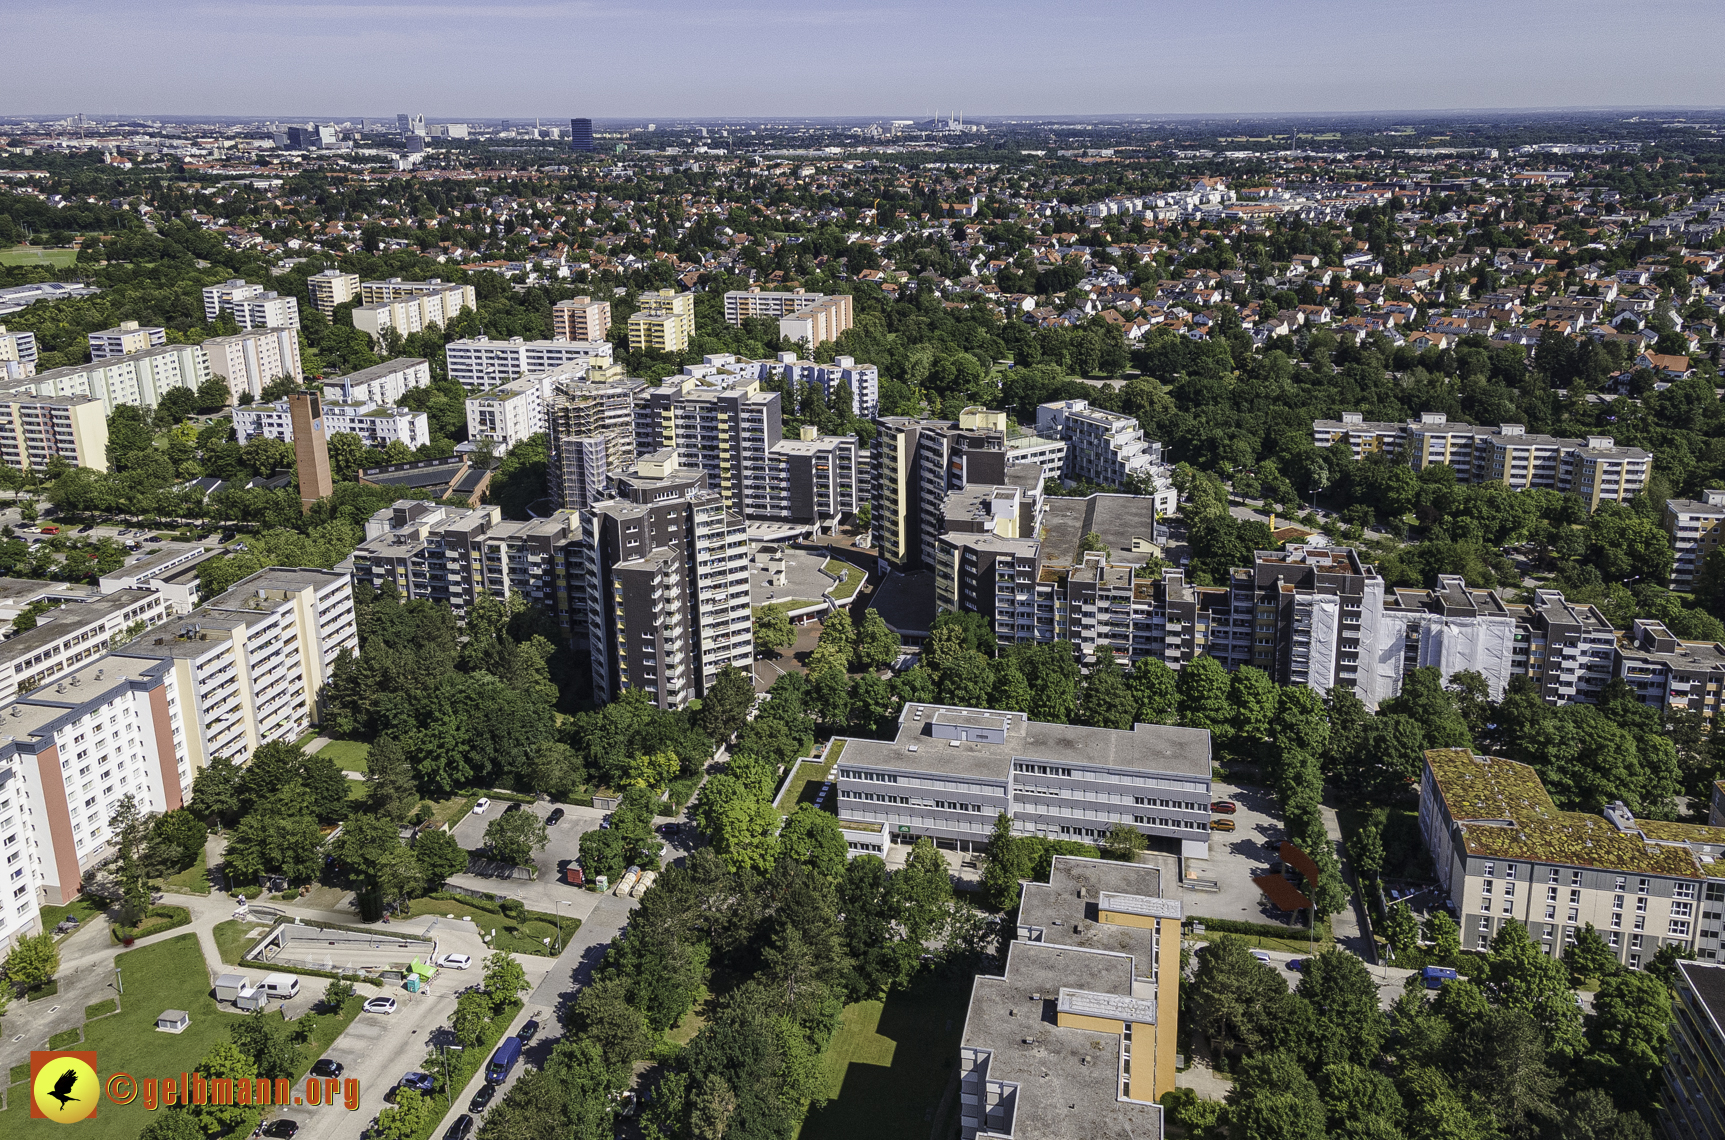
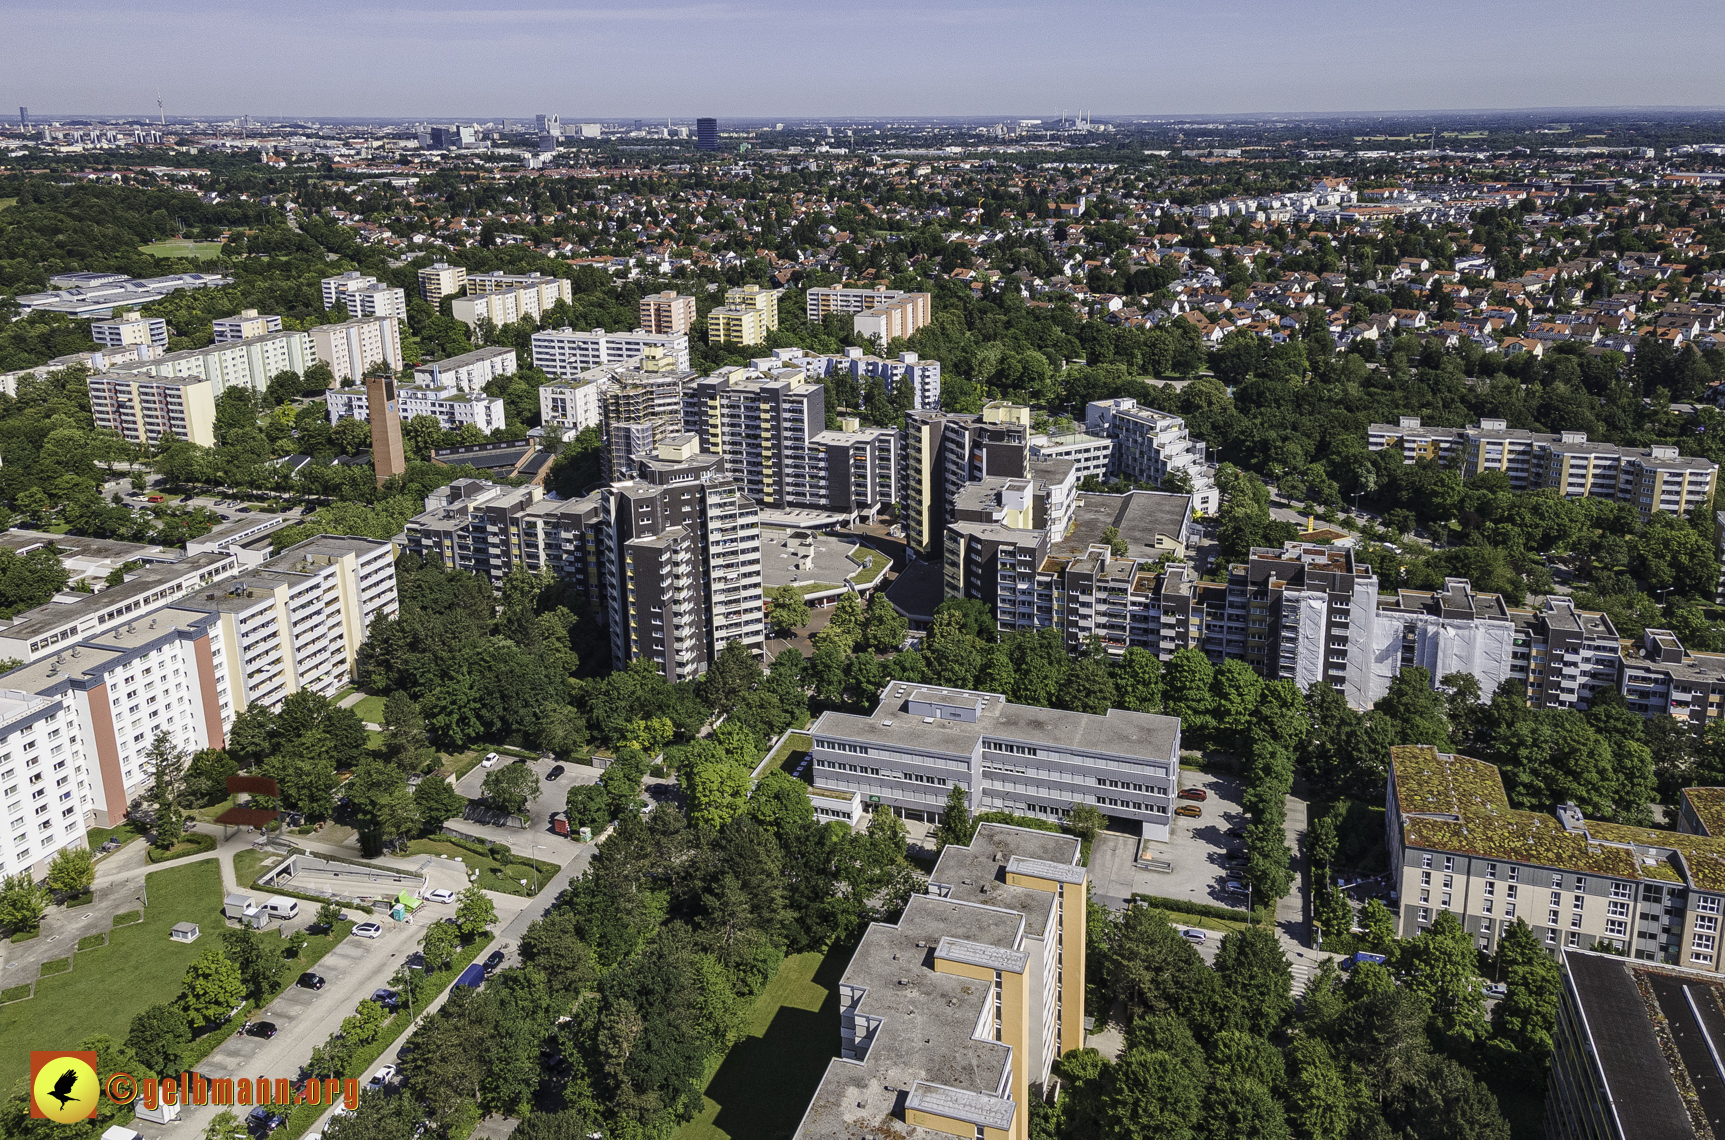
bench: present [1251,841,1319,933] -> present [213,775,283,845]
potted tree: present [105,899,143,947] -> none [134,822,170,868]

